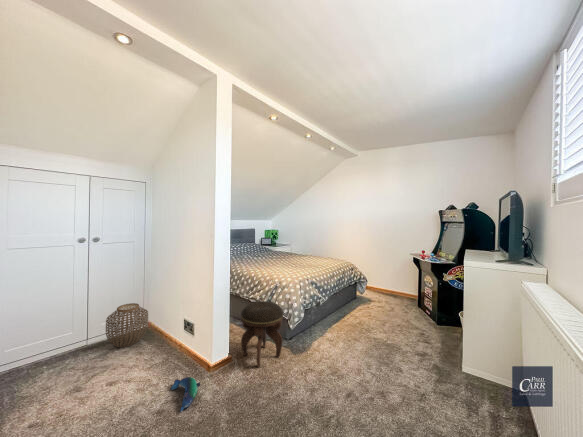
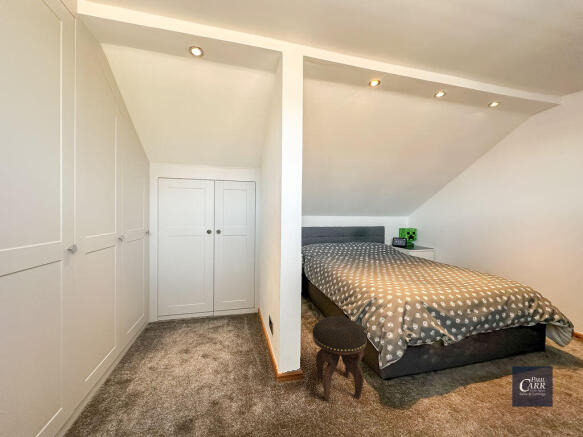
woven basket: present [106,303,148,347] -> none [221,289,253,326]
plush toy: present [171,377,200,412] -> none [227,376,254,414]

